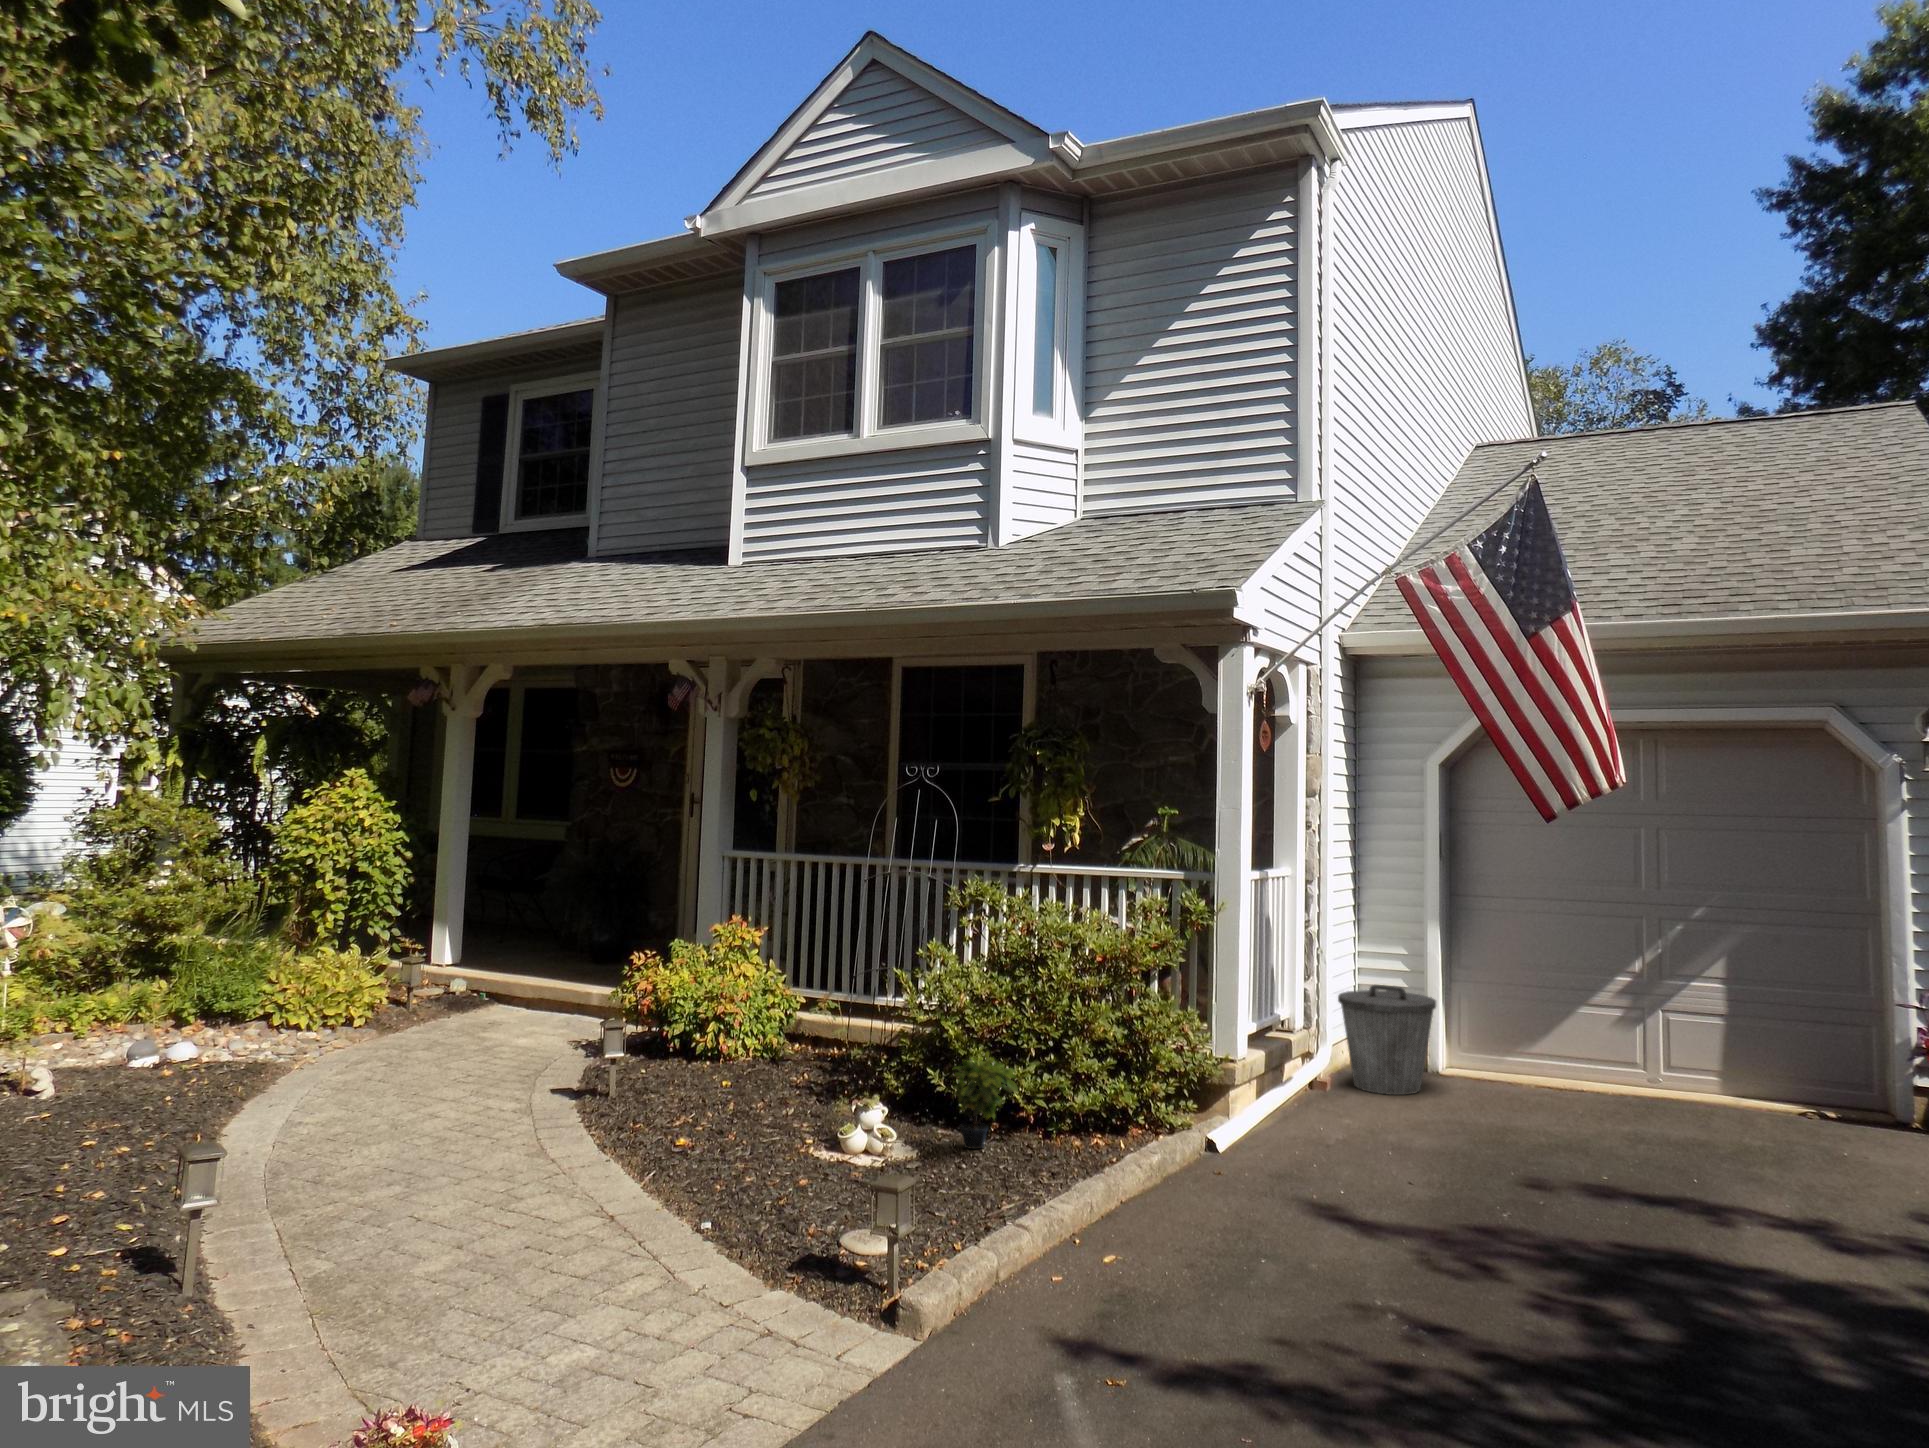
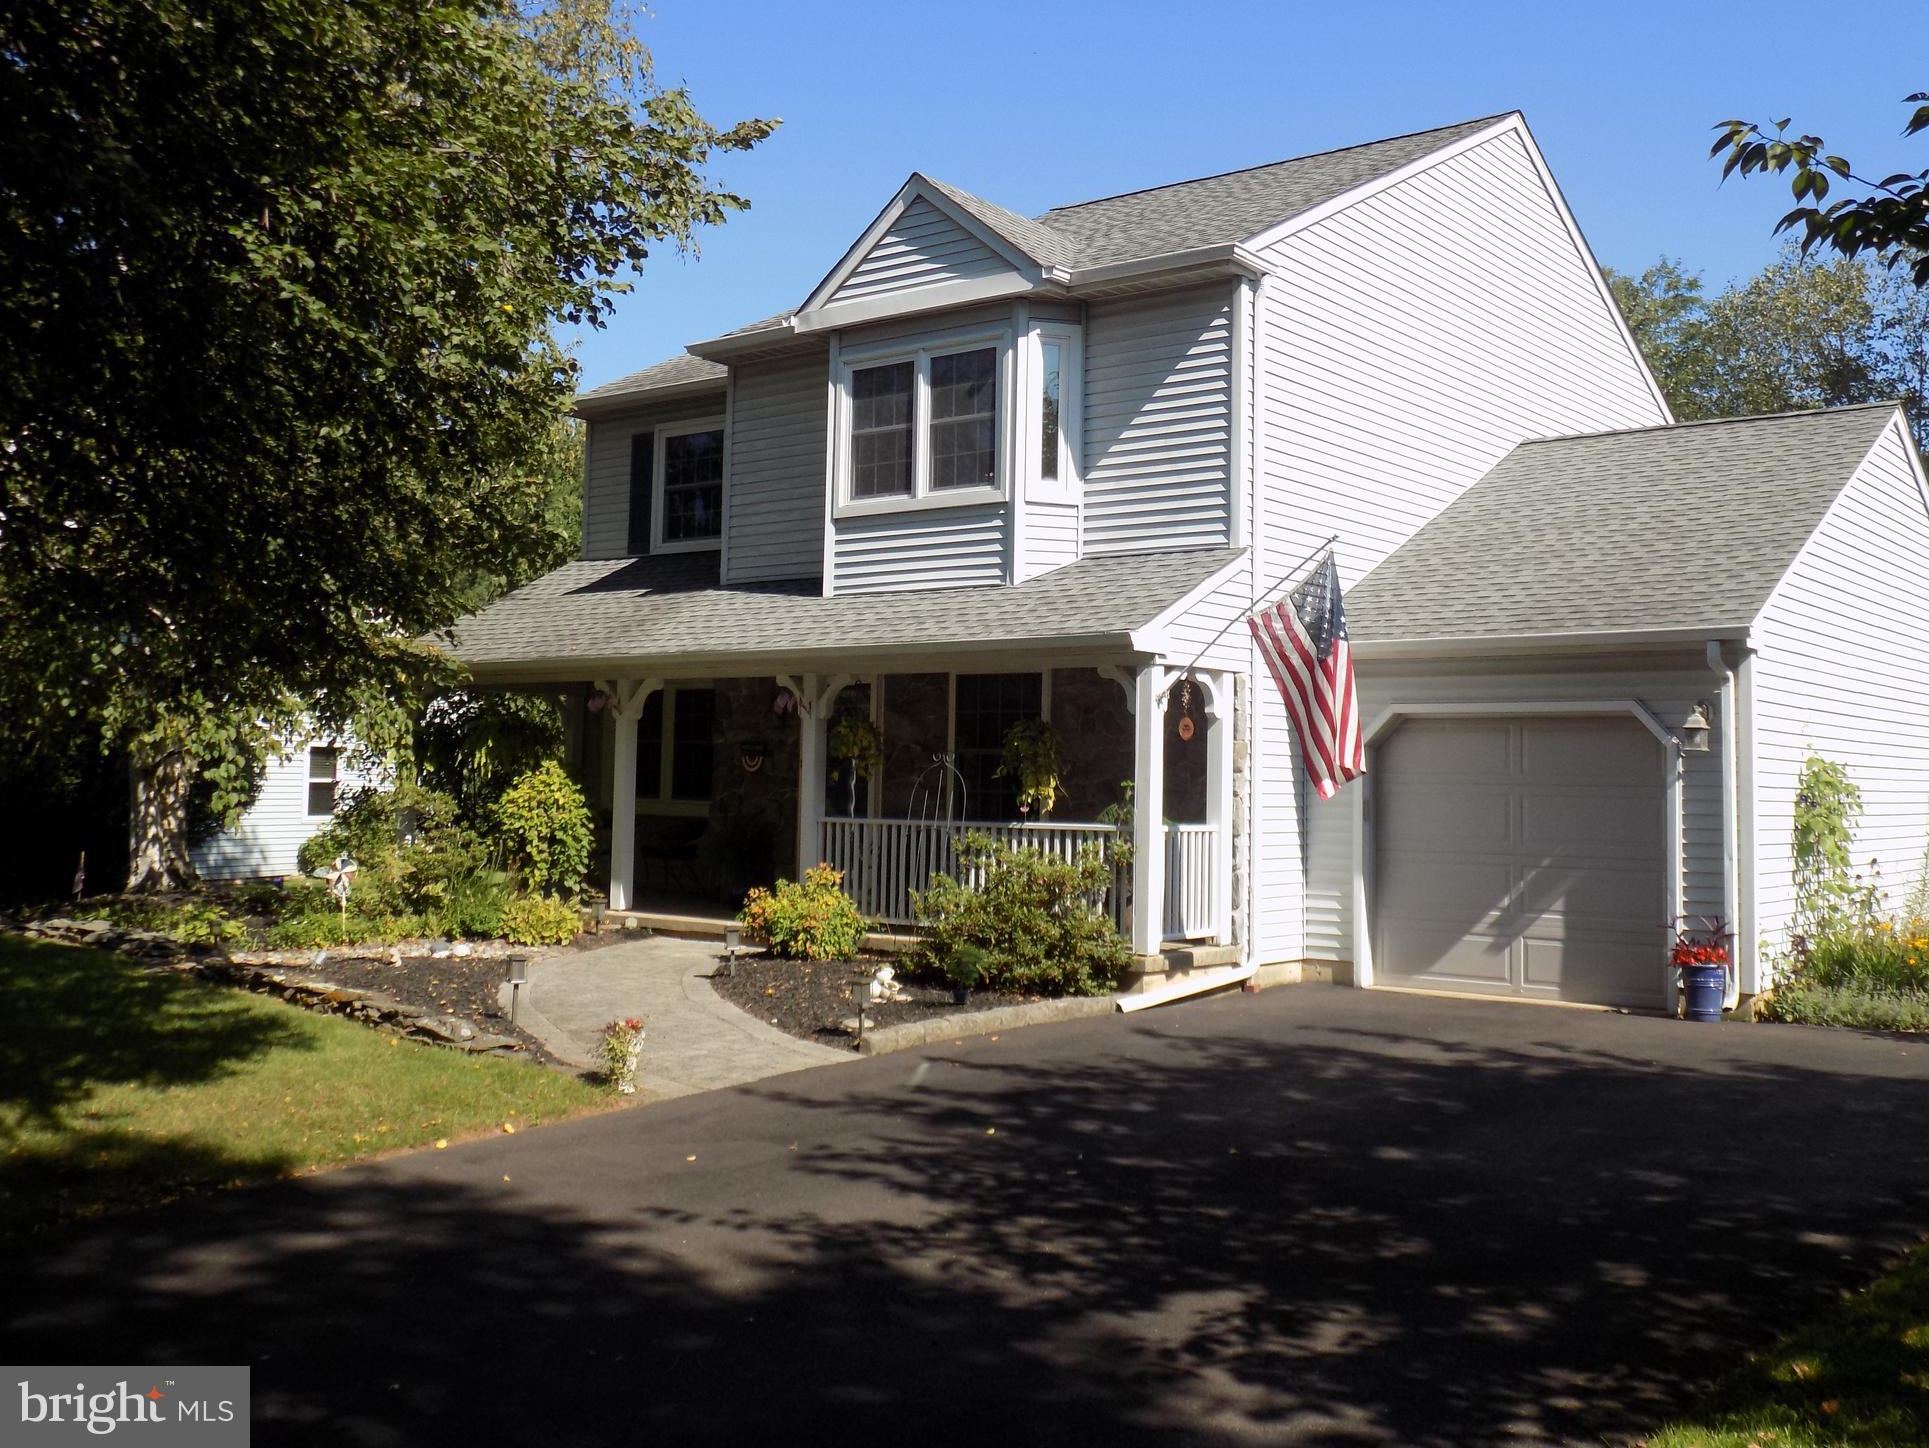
trash can: present [1338,985,1436,1095] -> none [1255,912,1326,990]

